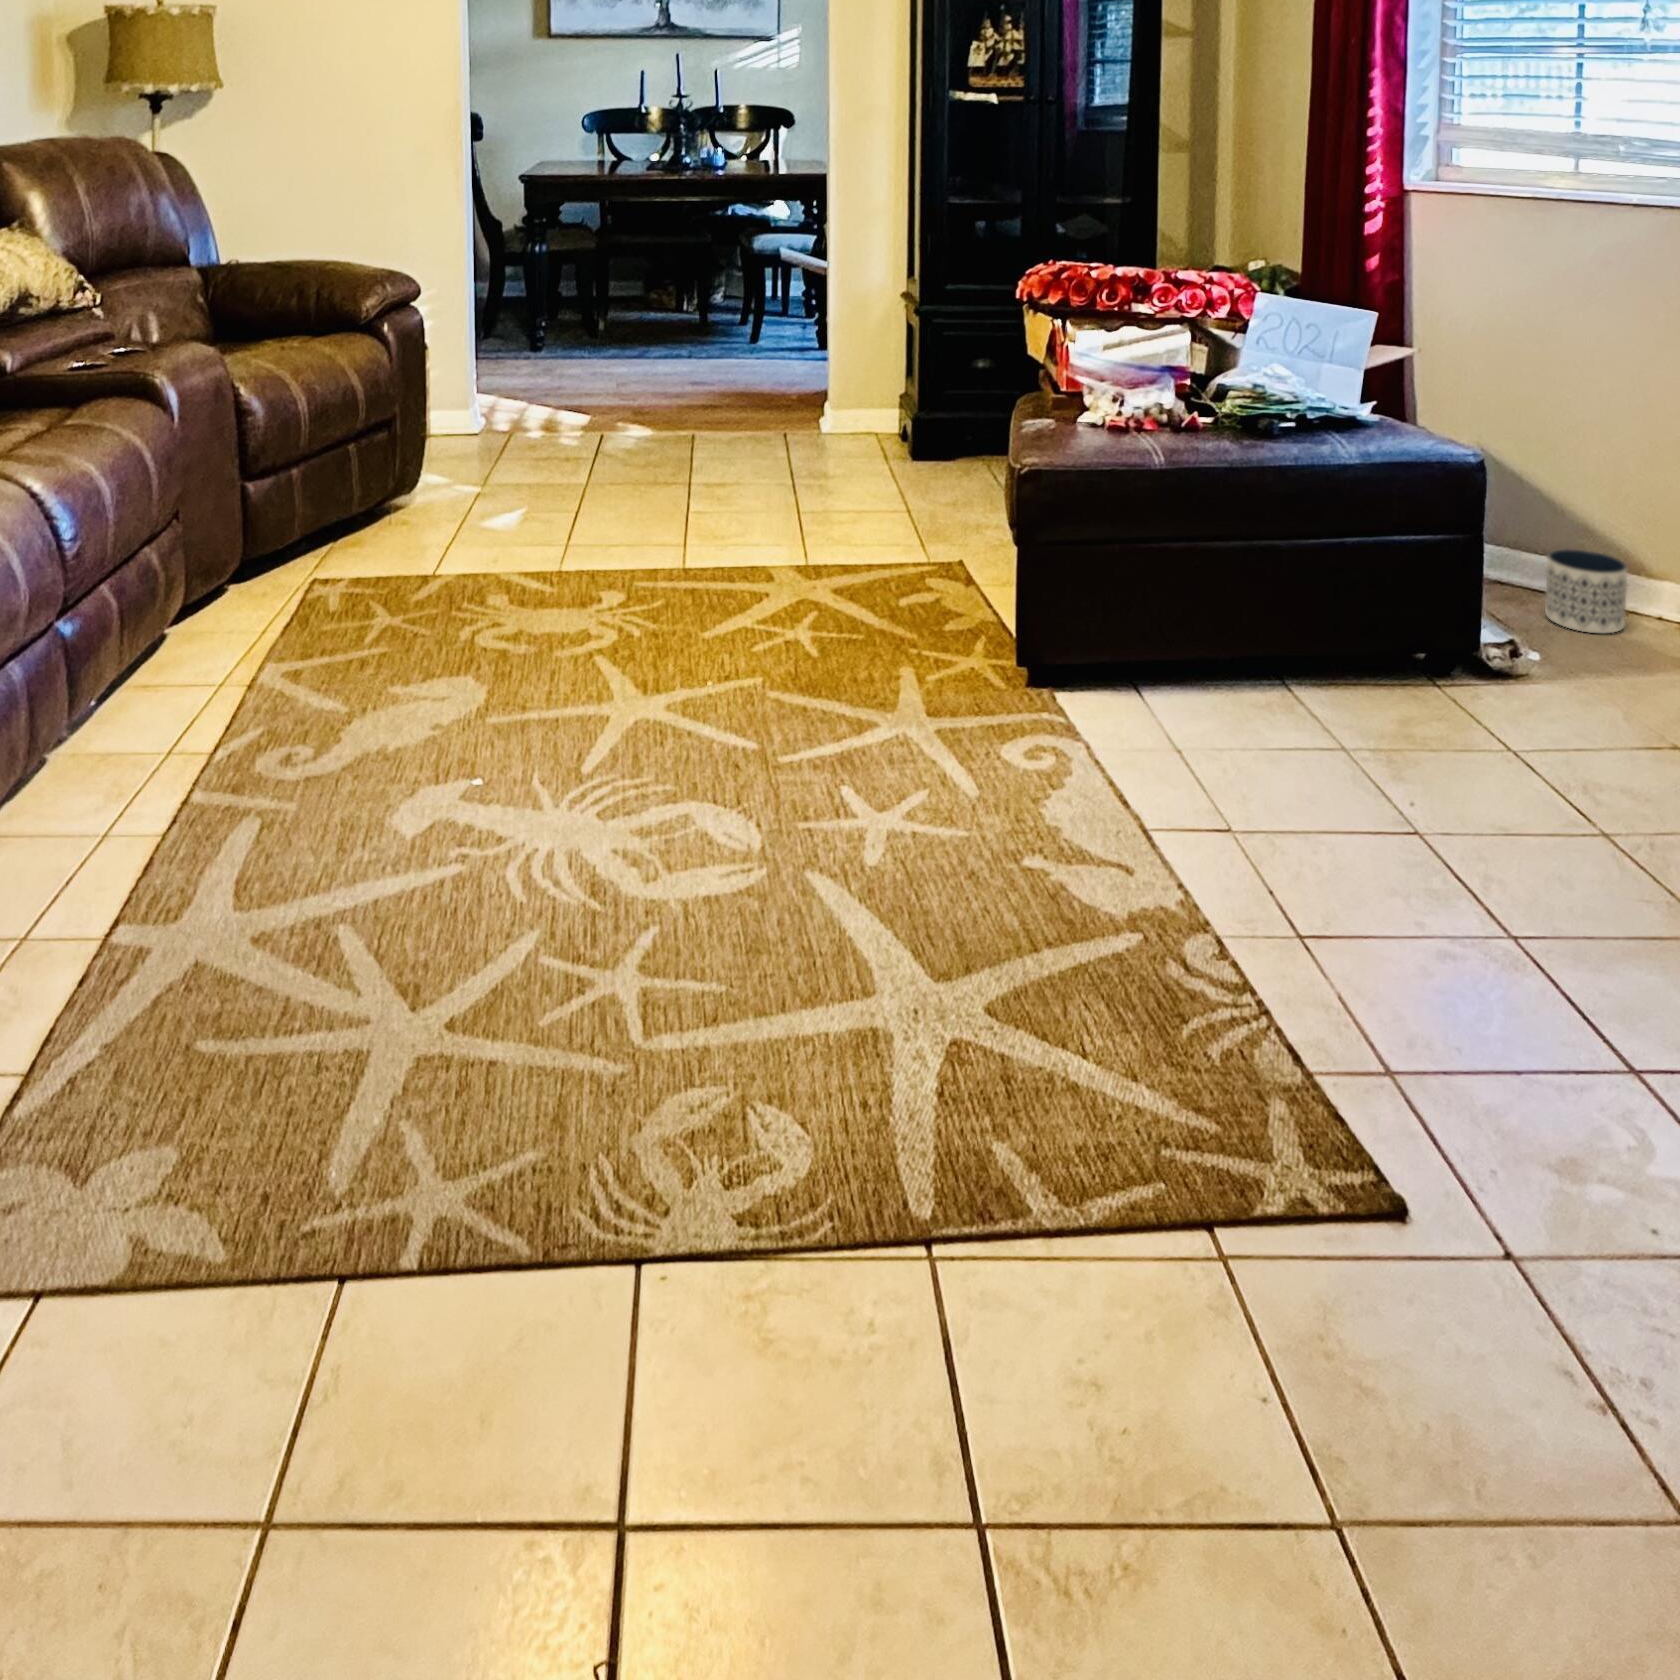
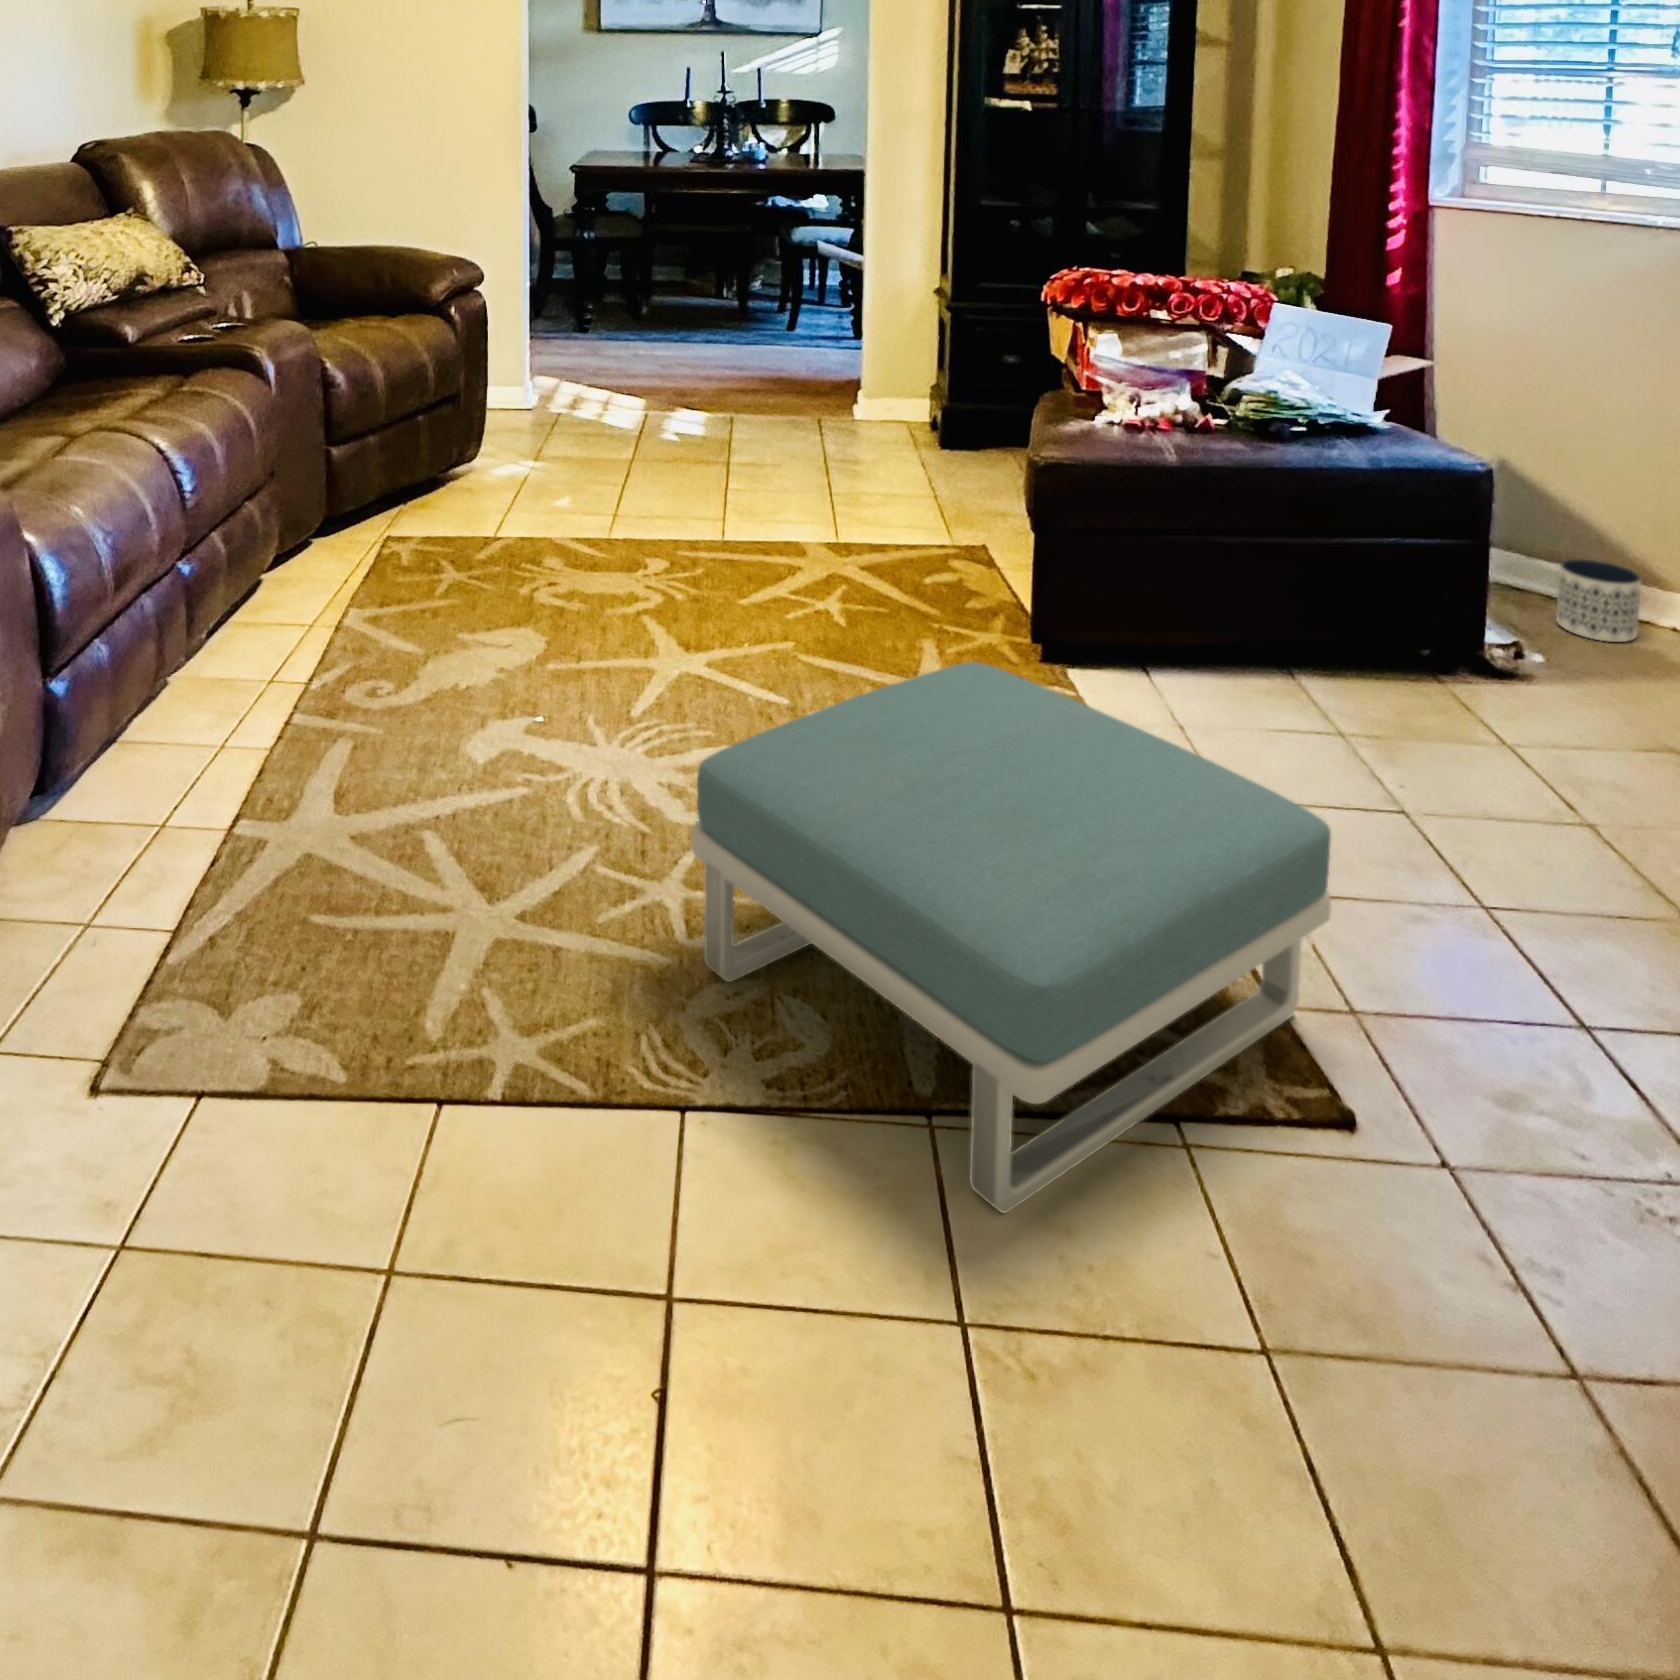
footstool: none [649,696,1362,1358] -> present [691,662,1331,1213]

